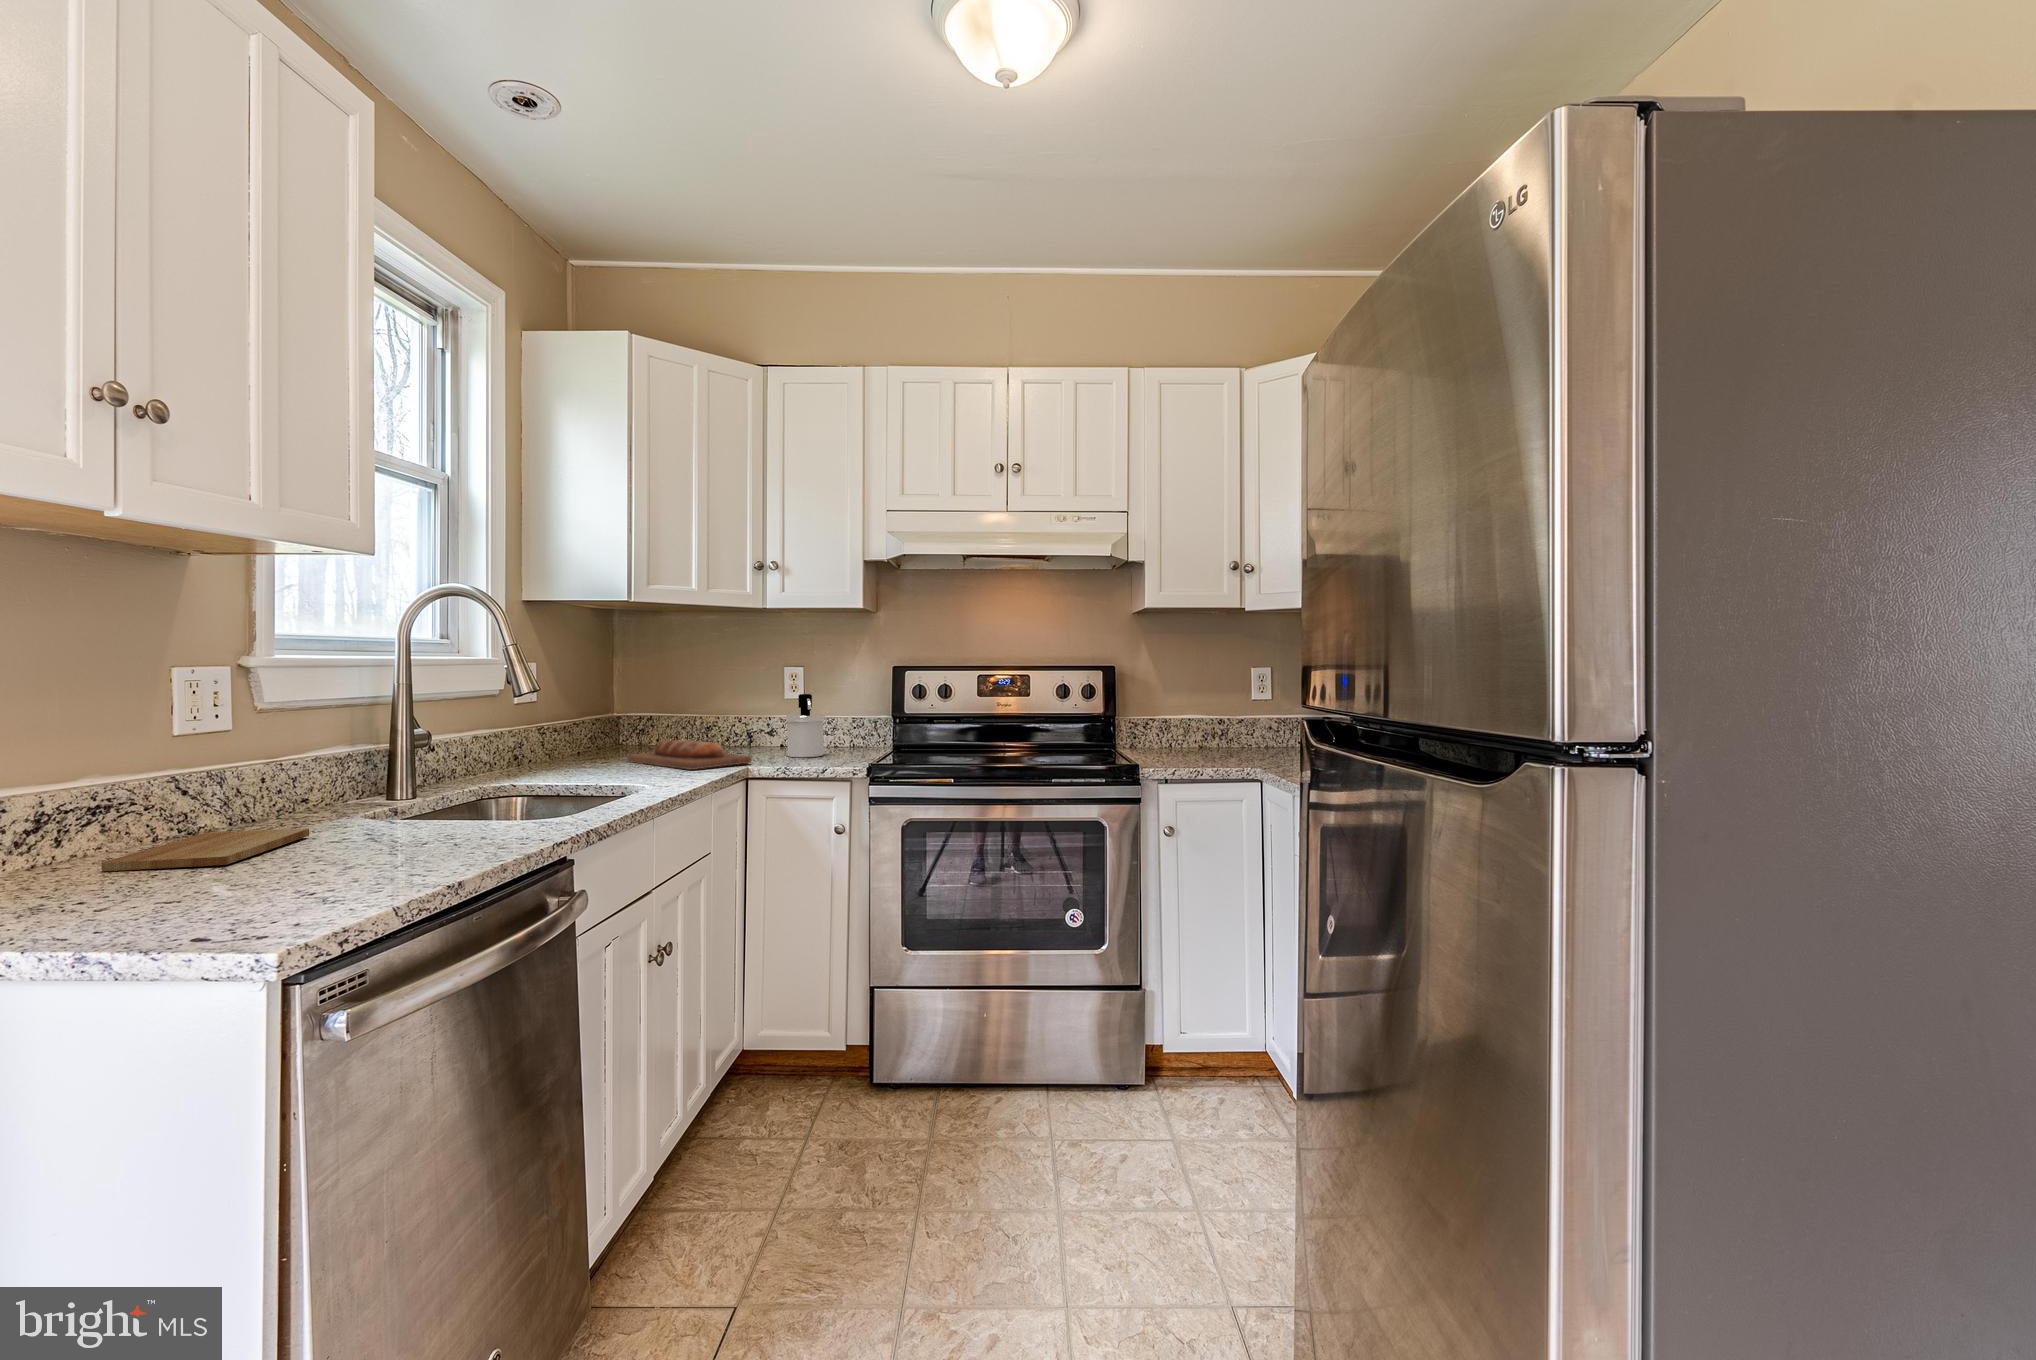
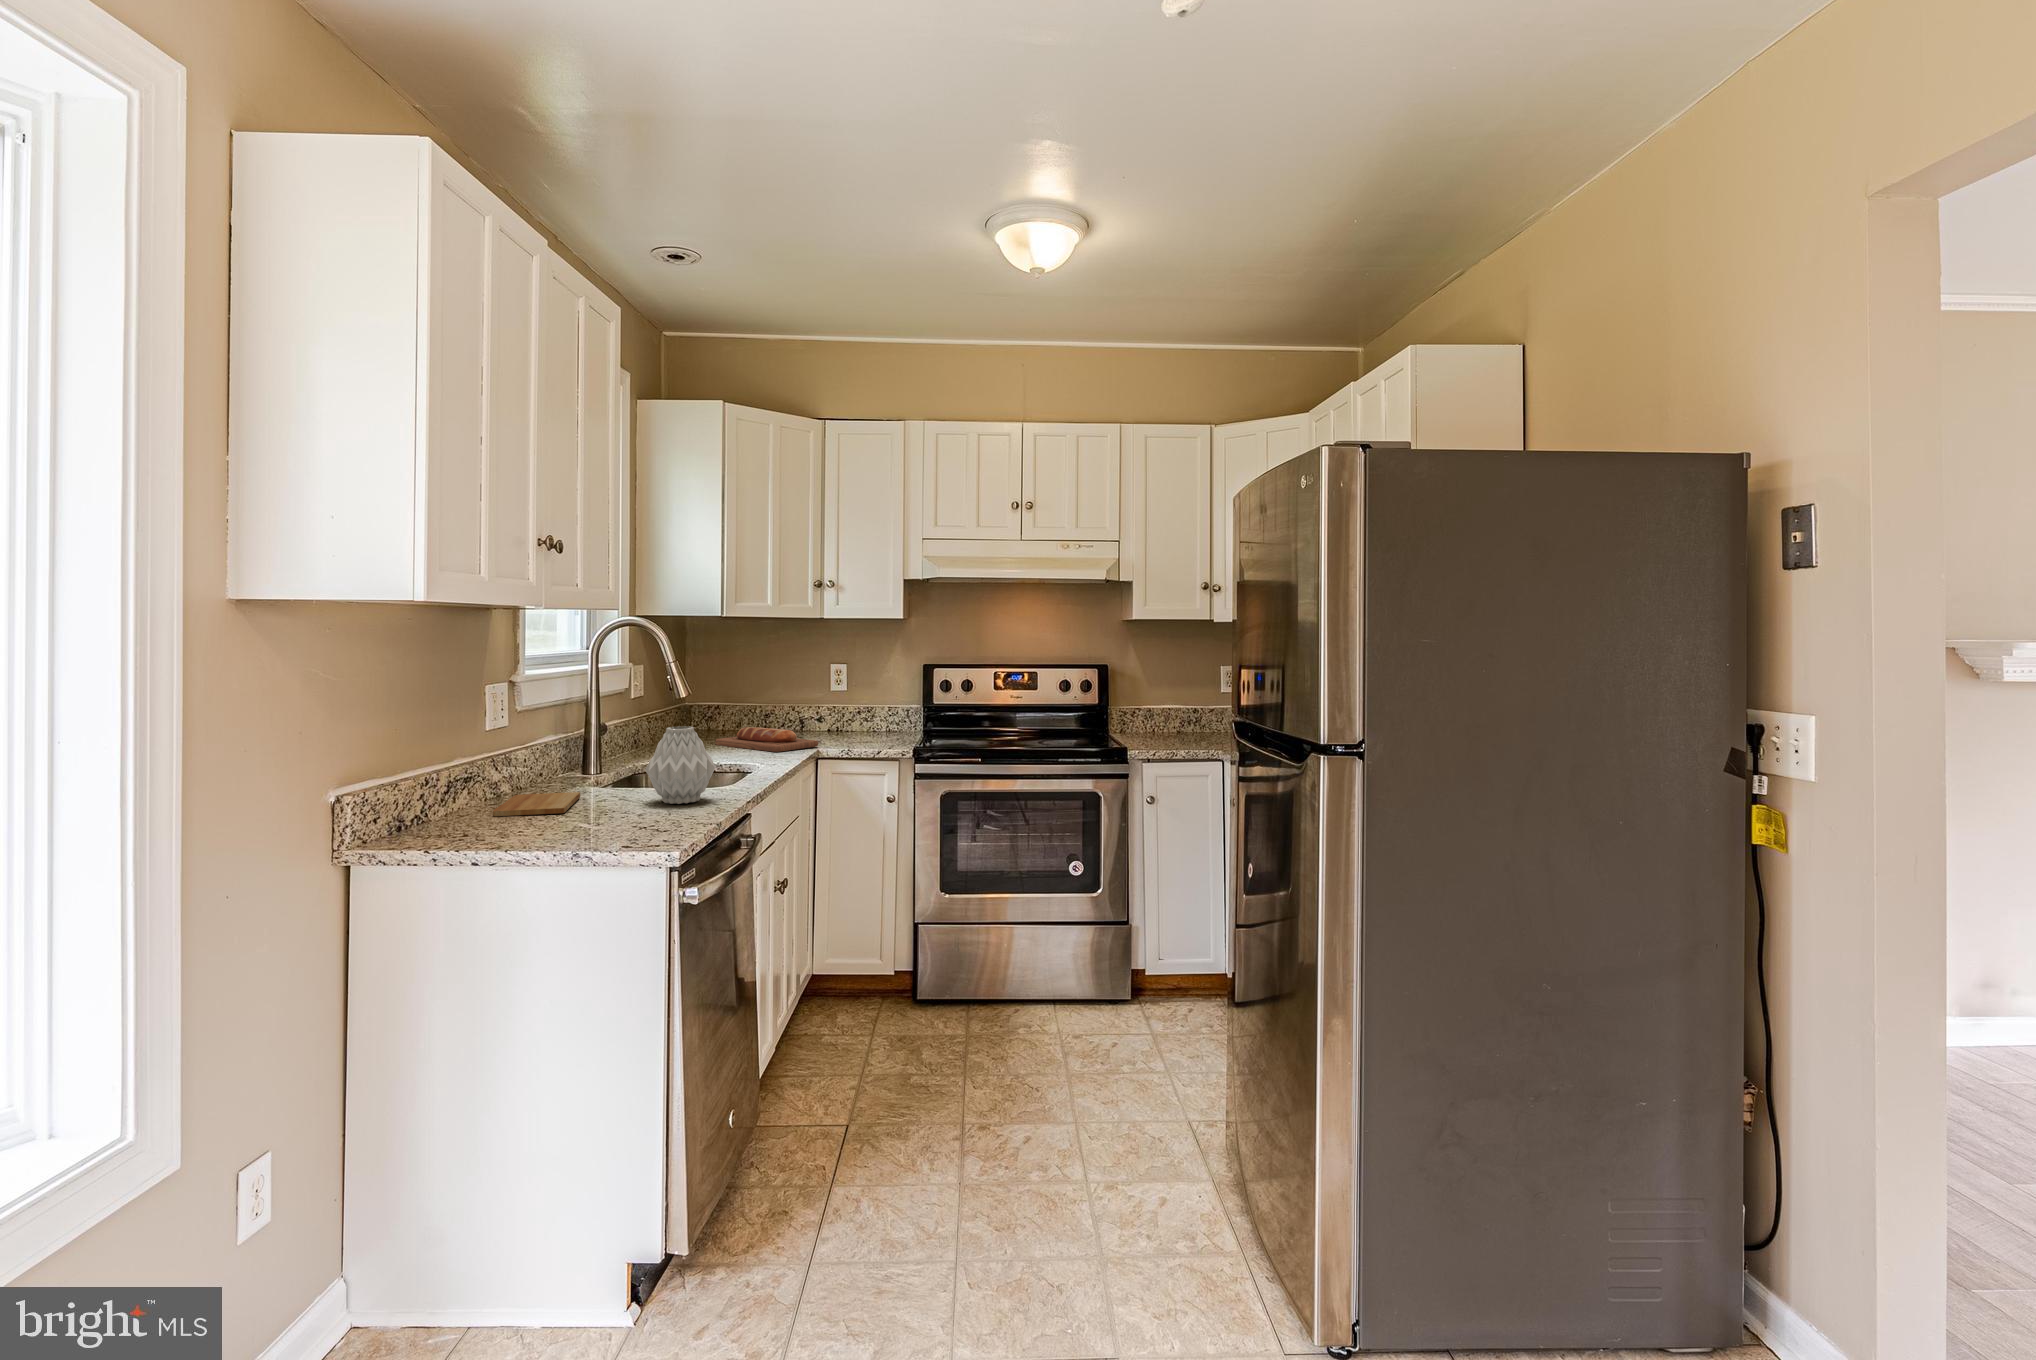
soap dispenser: present [786,694,825,757] -> none [839,689,870,741]
vase: none [389,728,510,847] -> present [645,726,715,804]

